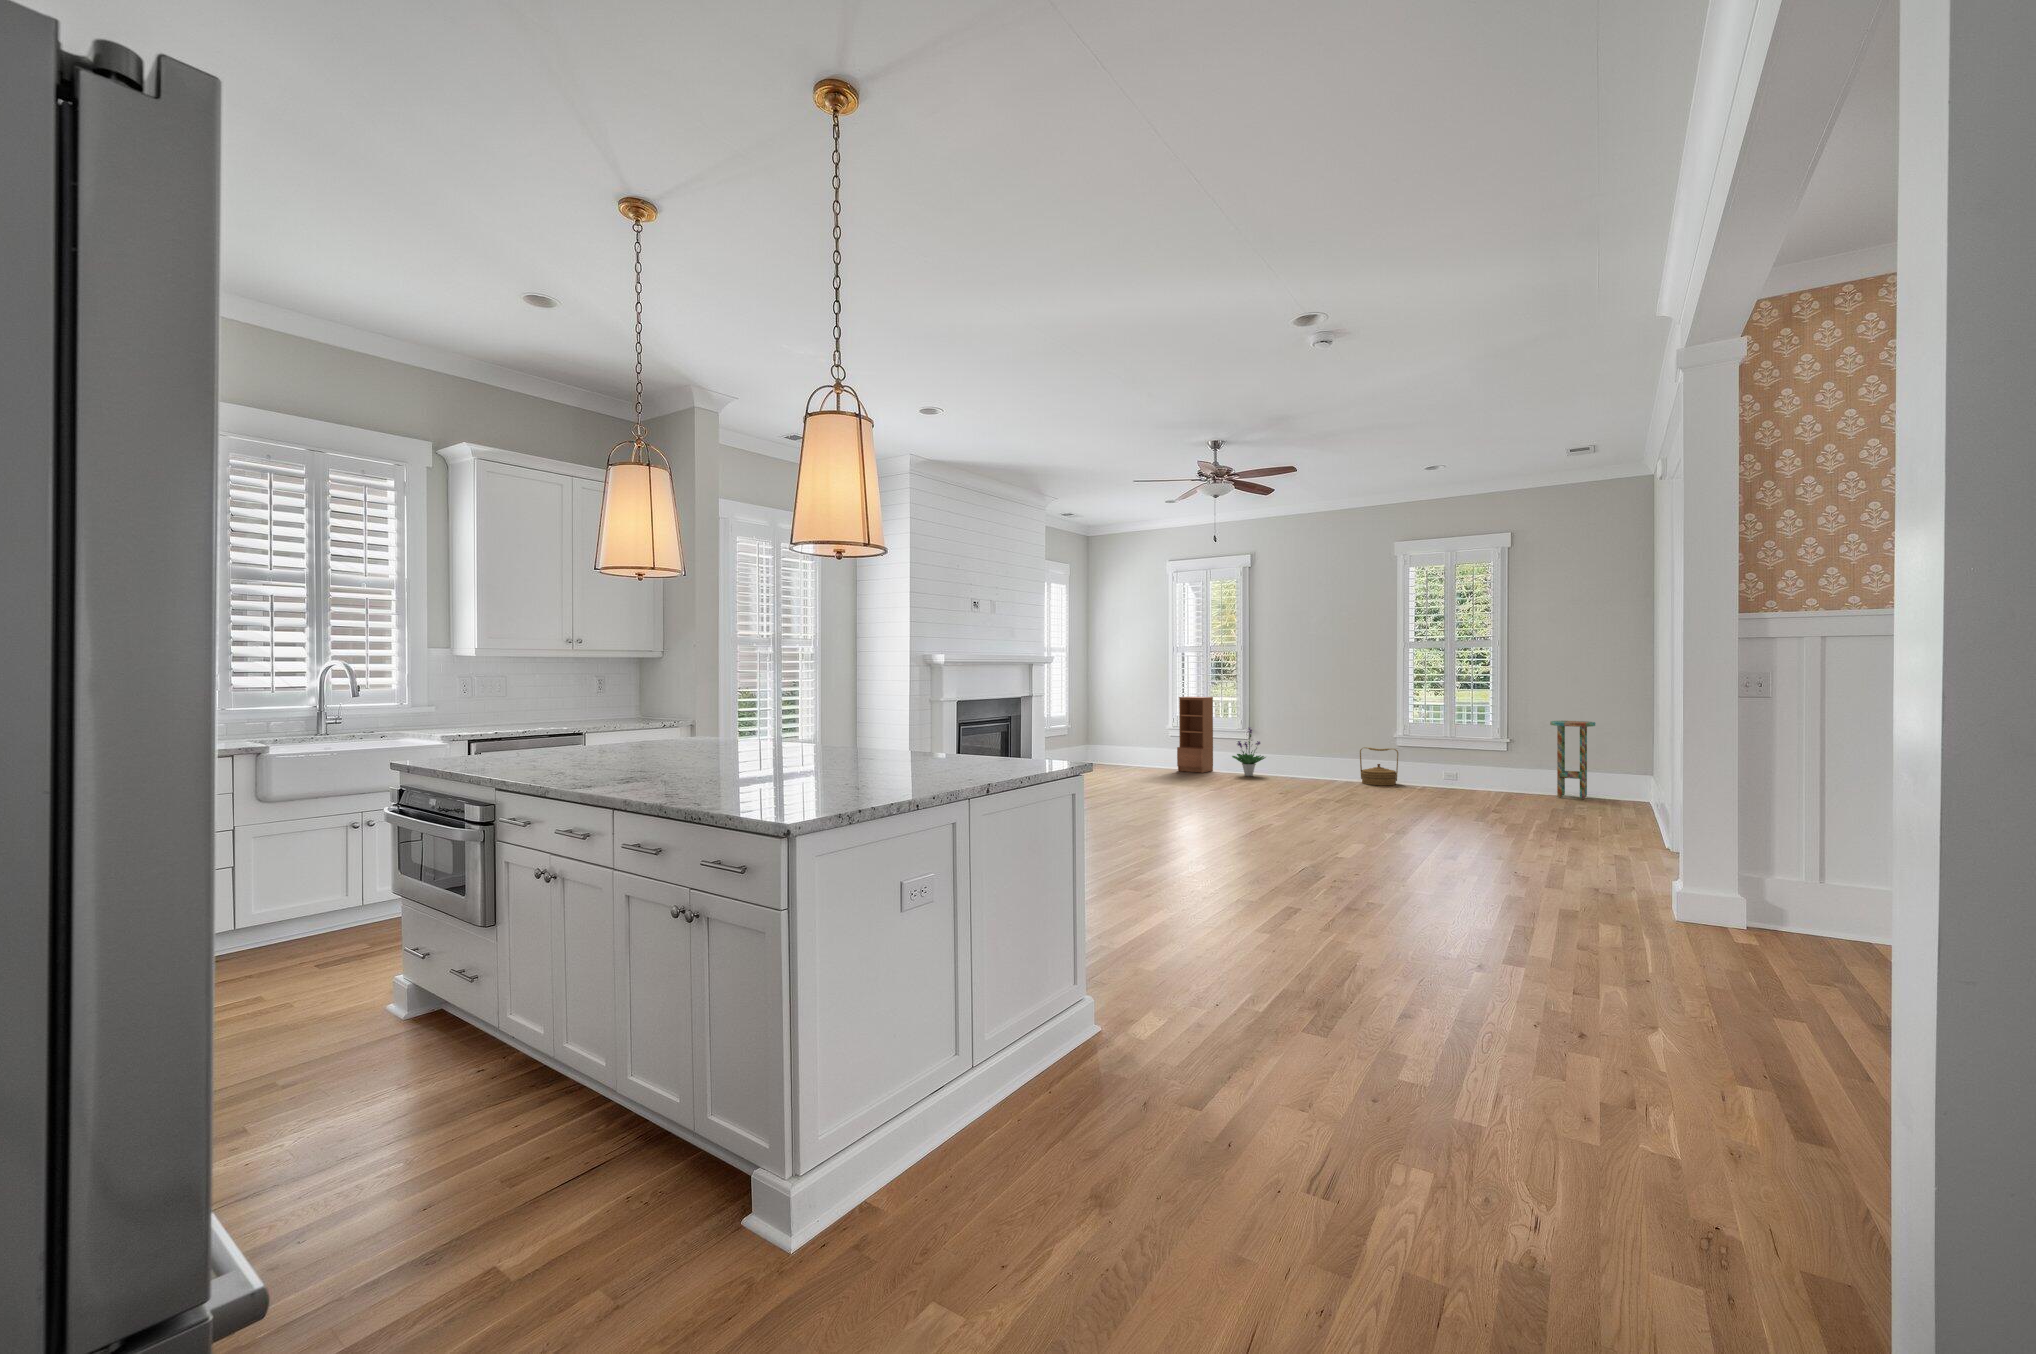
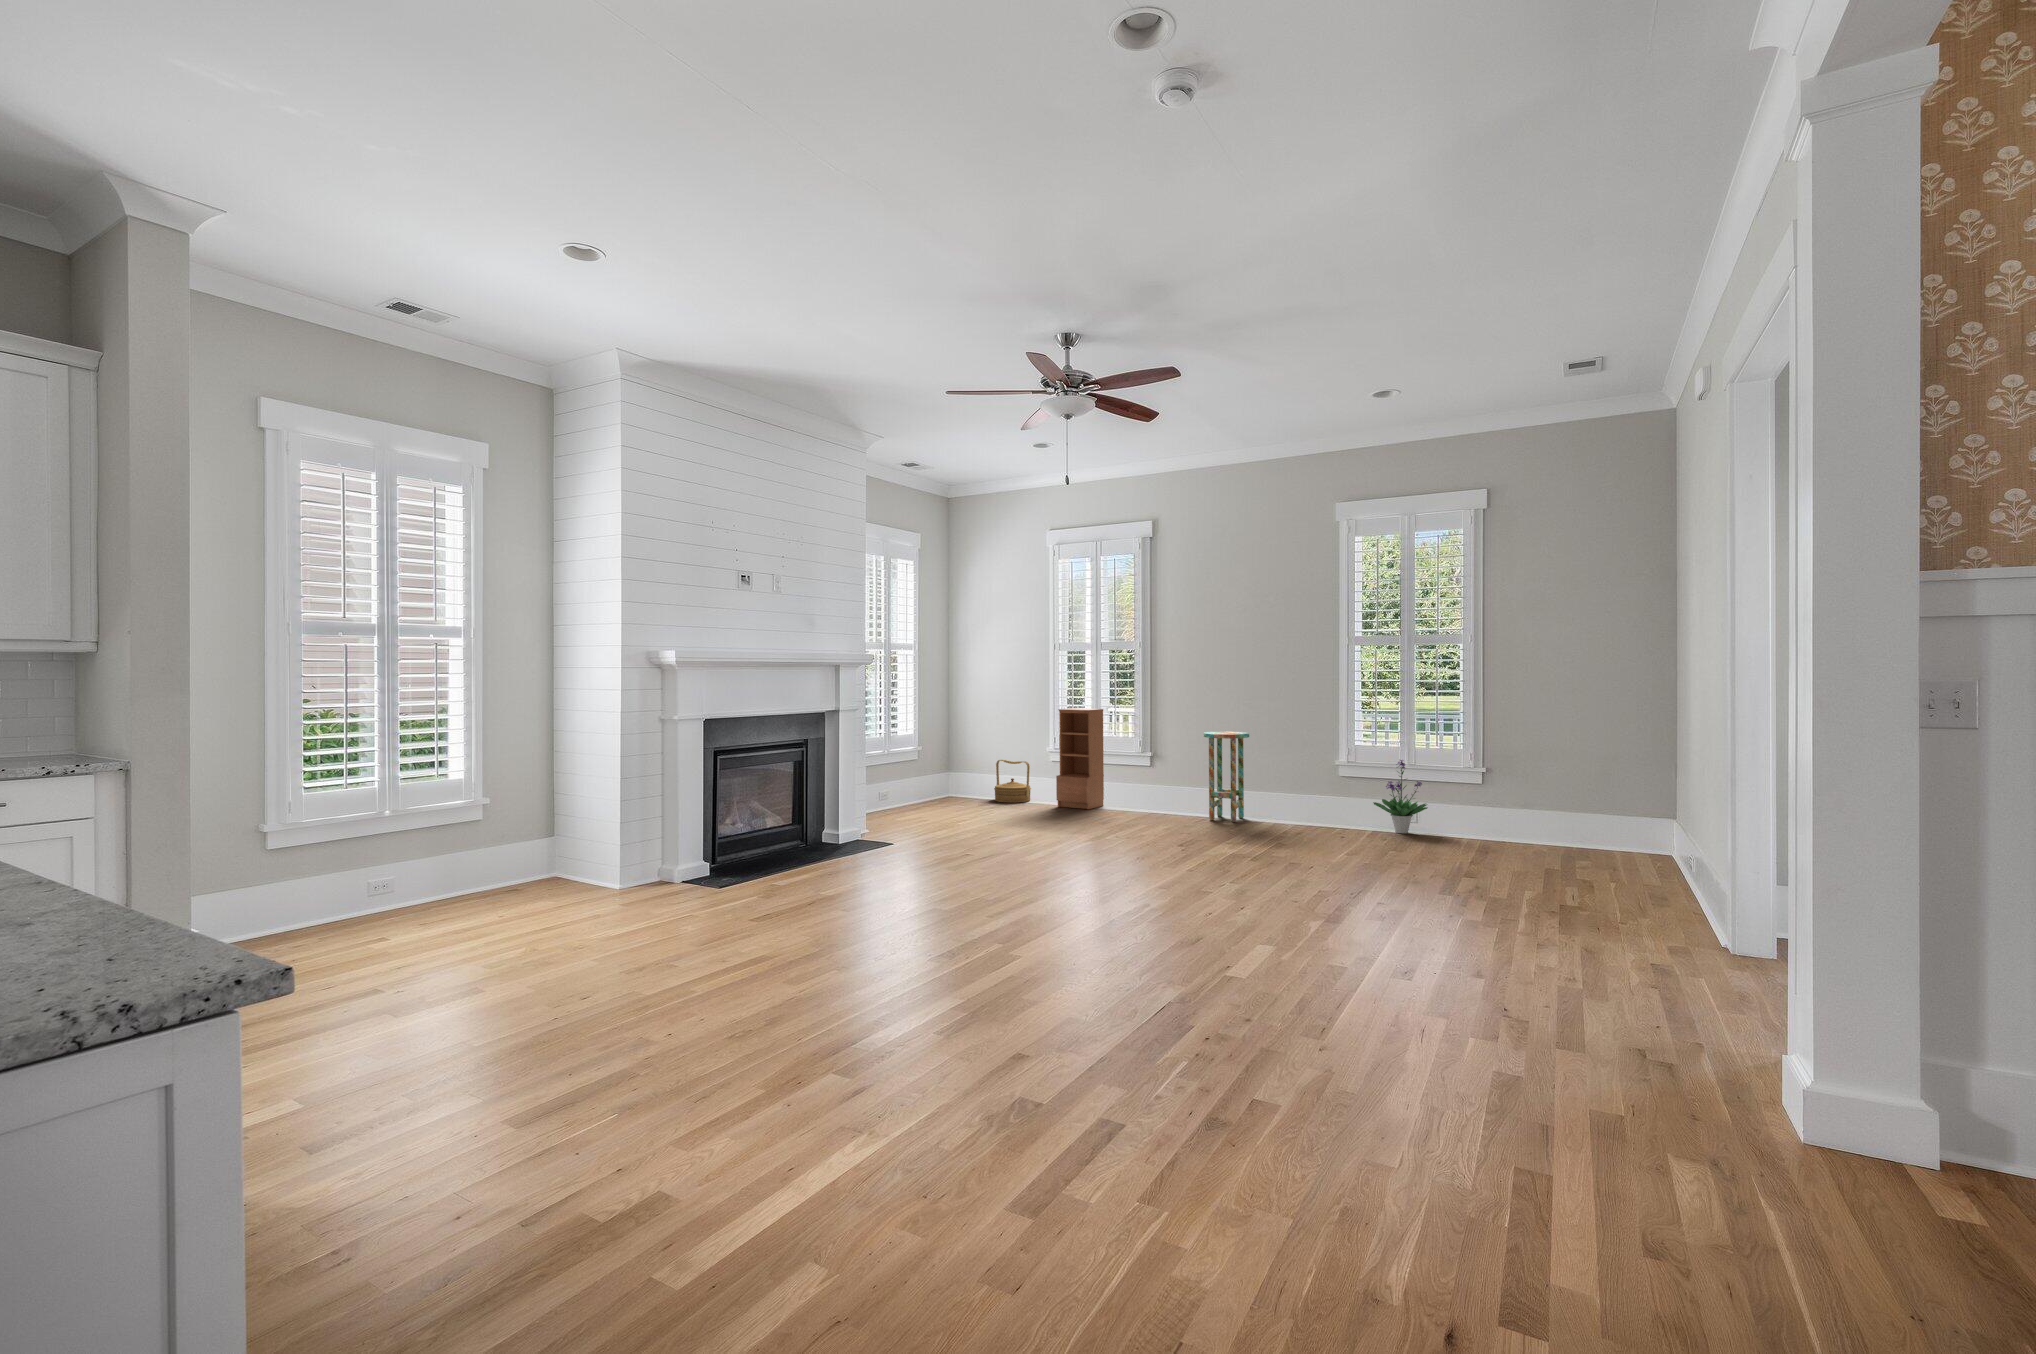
side table: present [1550,721,1595,799] -> present [1204,731,1249,822]
potted plant: present [1232,727,1266,776] -> present [1373,760,1428,833]
basket: present [1360,747,1398,785] -> present [994,760,1031,803]

